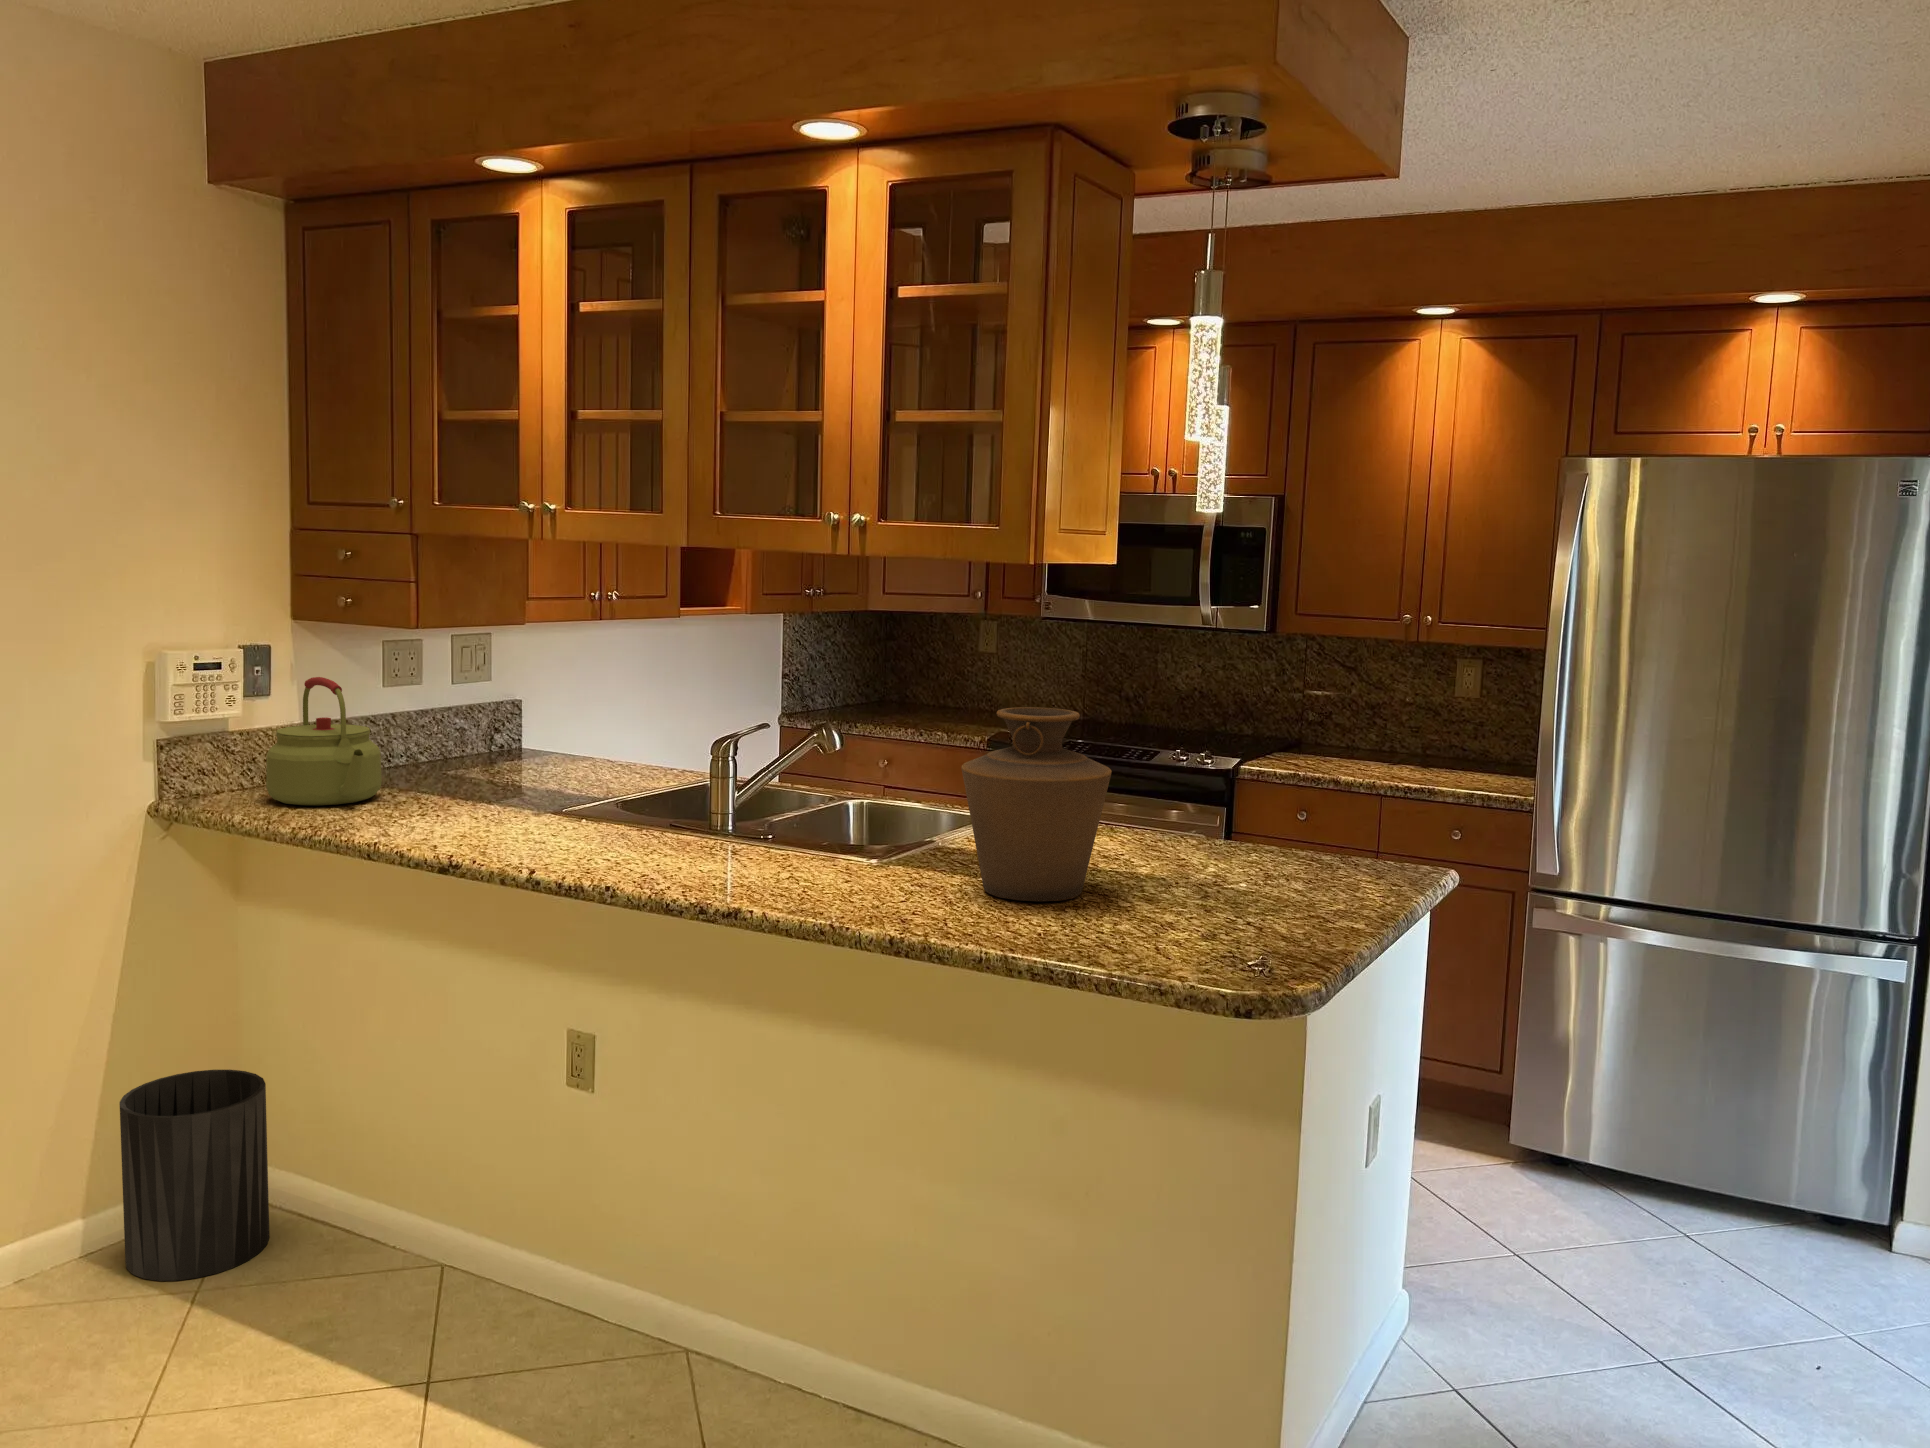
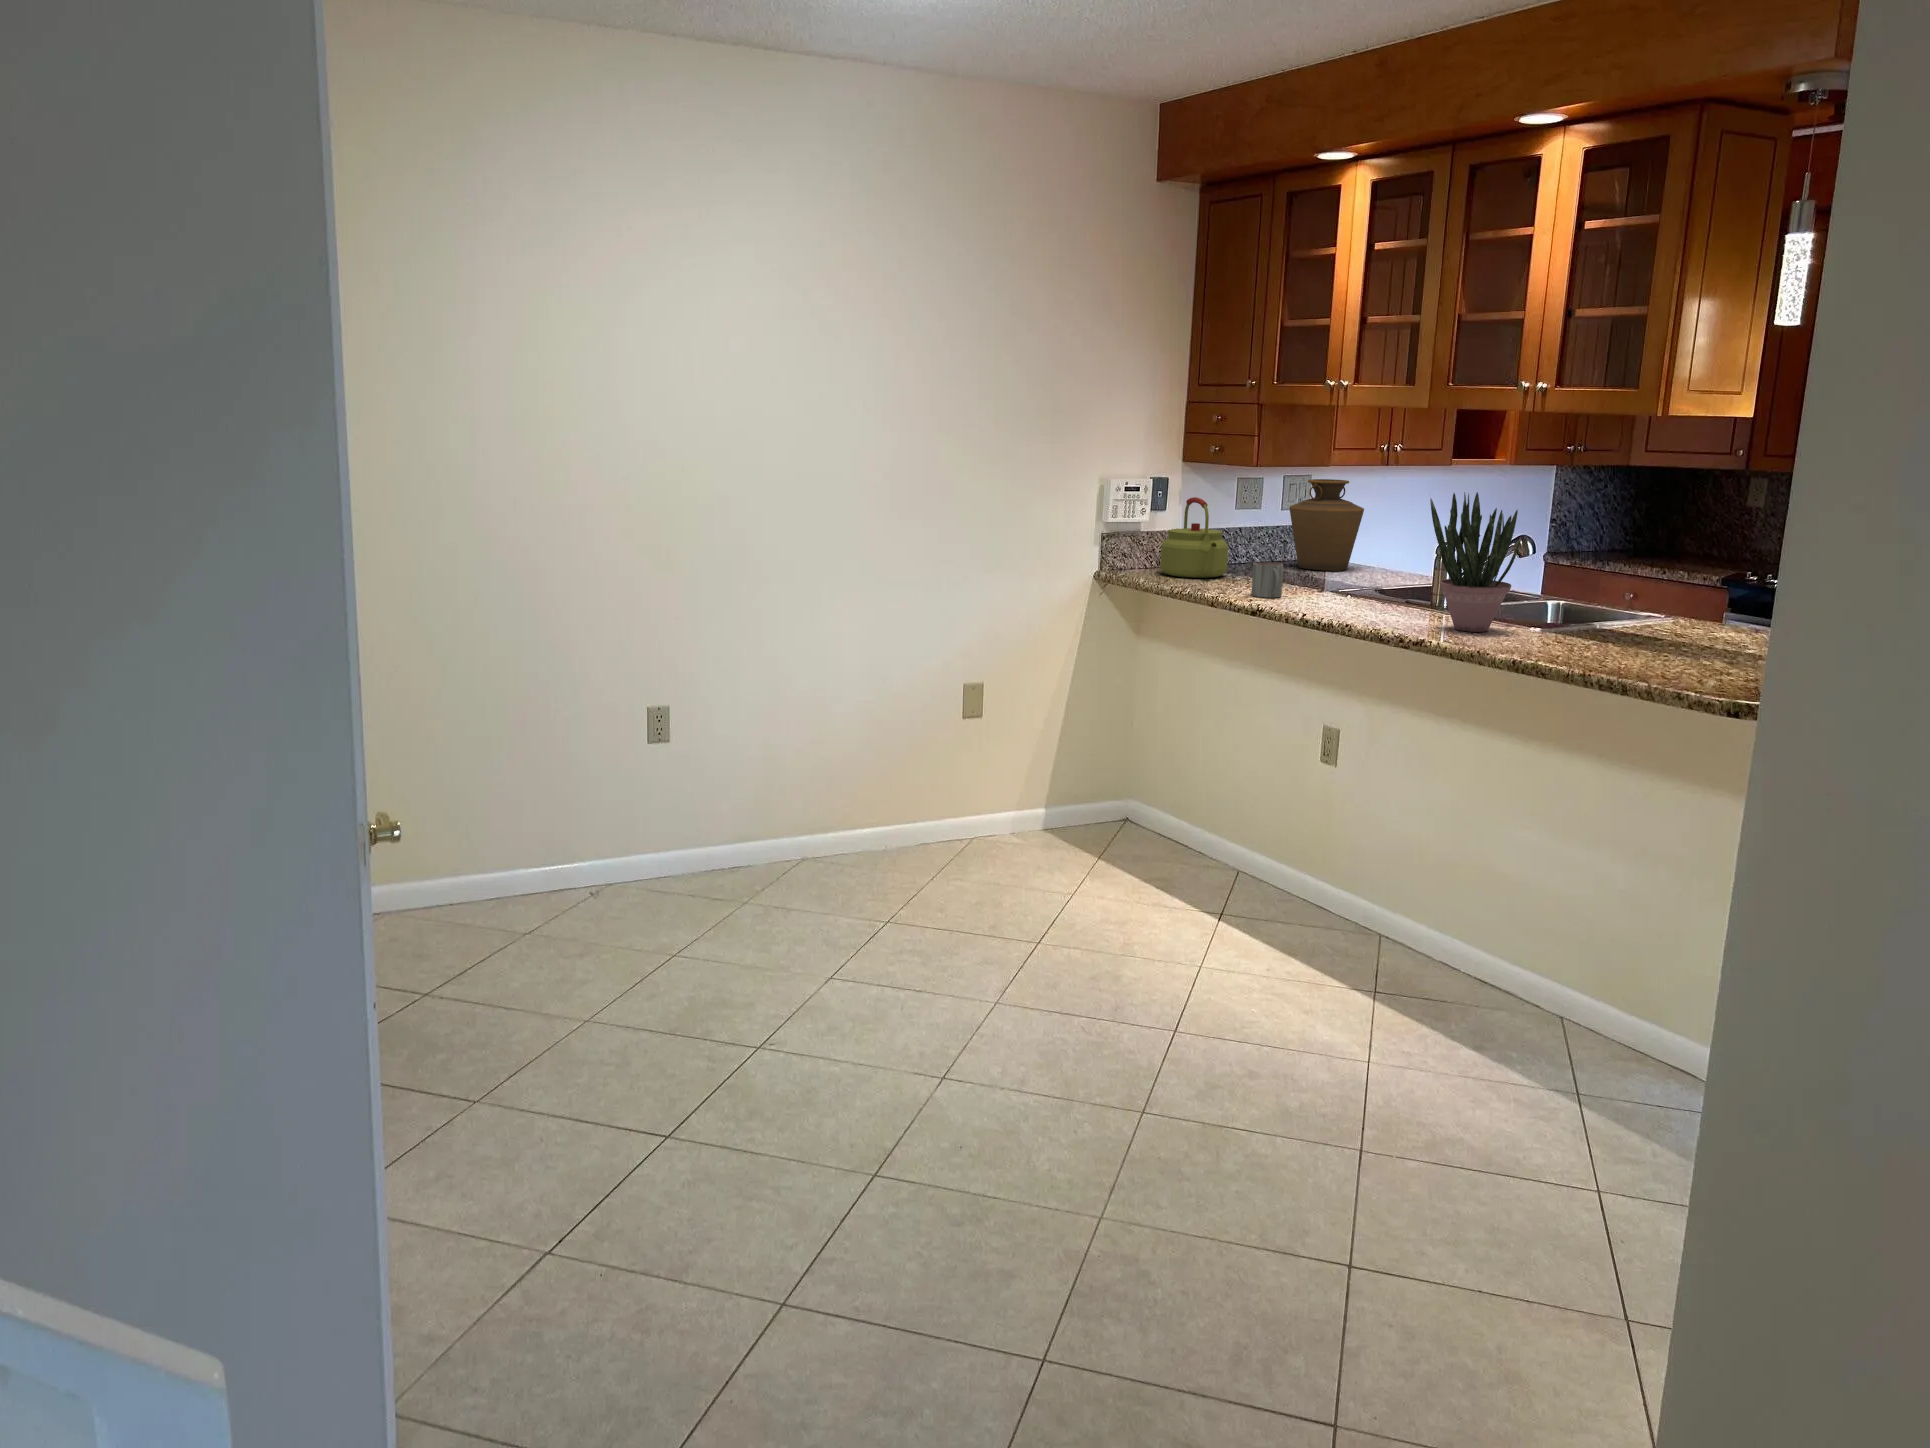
potted plant: none [717,670,857,880] -> present [1430,492,1521,632]
vase: present [961,707,1112,901] -> present [1289,479,1364,571]
mug: none [431,781,481,839] -> present [1251,562,1283,598]
trash can: present [120,1070,270,1281] -> none [1068,736,1148,850]

